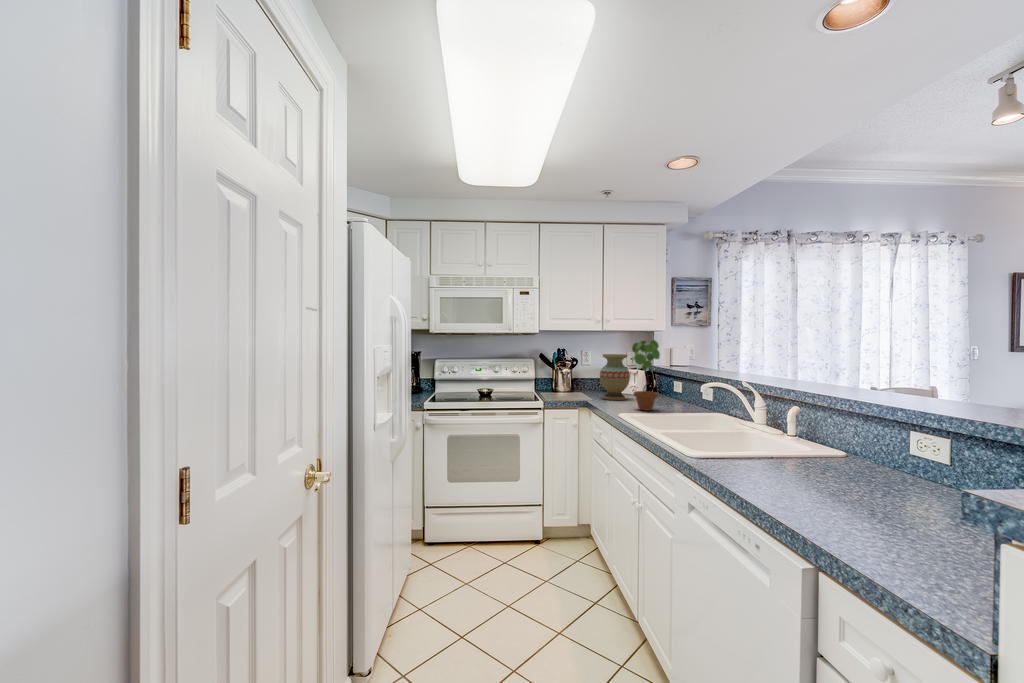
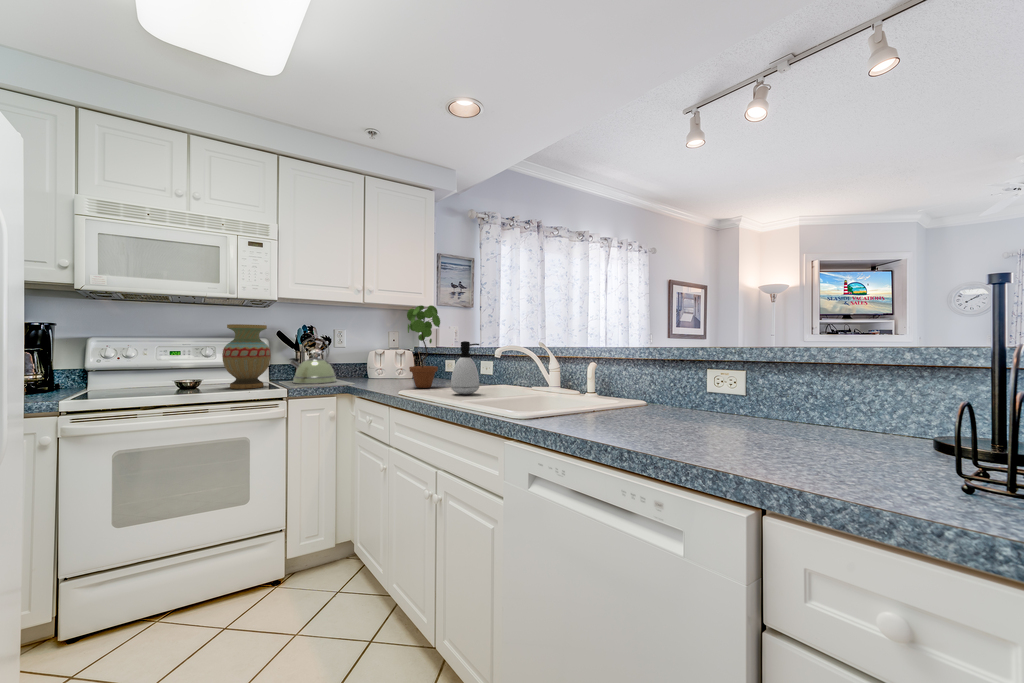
vase: present [600,354,630,400] -> present [222,324,271,389]
kettle: none [547,361,580,398] -> present [290,337,336,384]
soap dispenser: none [663,377,690,422] -> present [451,341,479,394]

